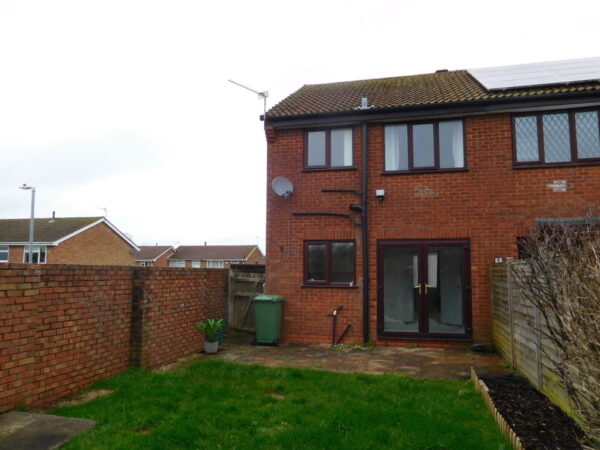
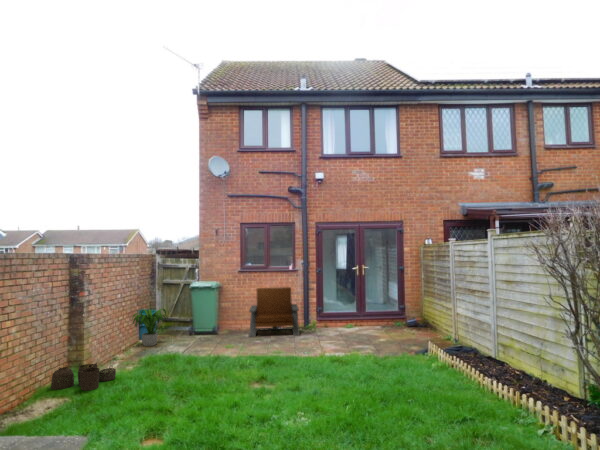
lounge chair: none [304,304,356,354] -> present [249,287,299,337]
woven basket: none [109,362,165,388] -> present [51,363,116,391]

